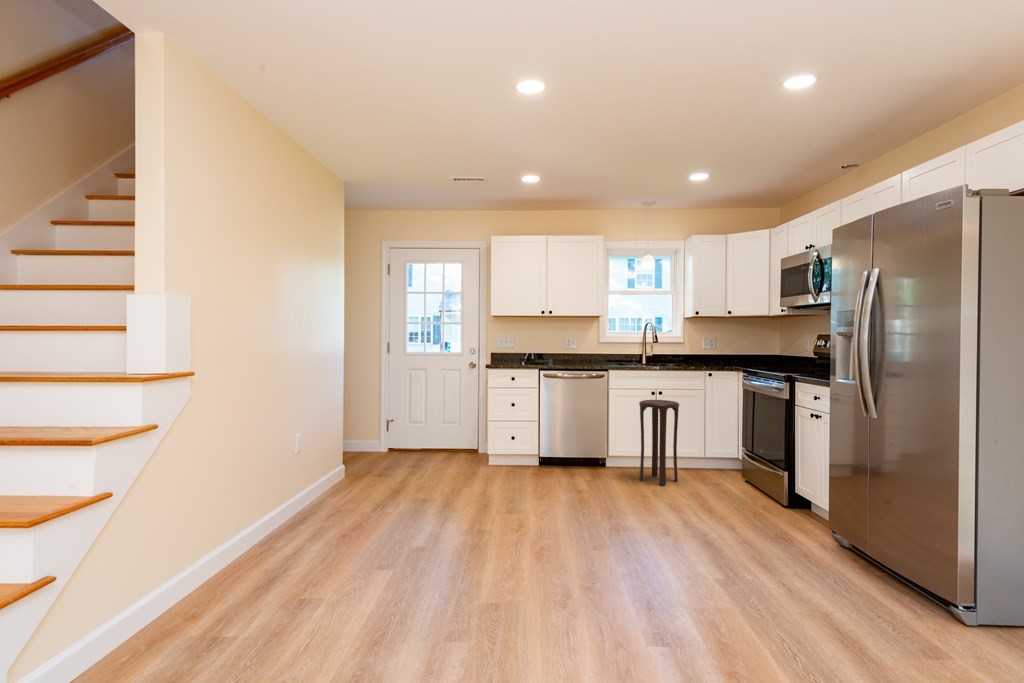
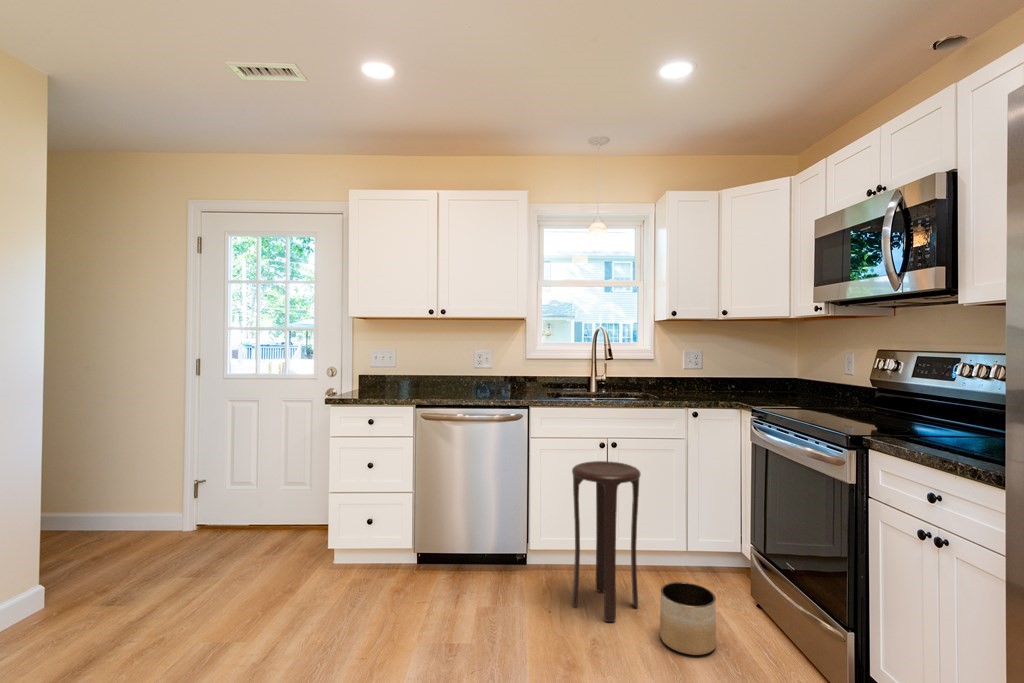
planter: none [691,462,722,495] -> present [660,582,716,655]

